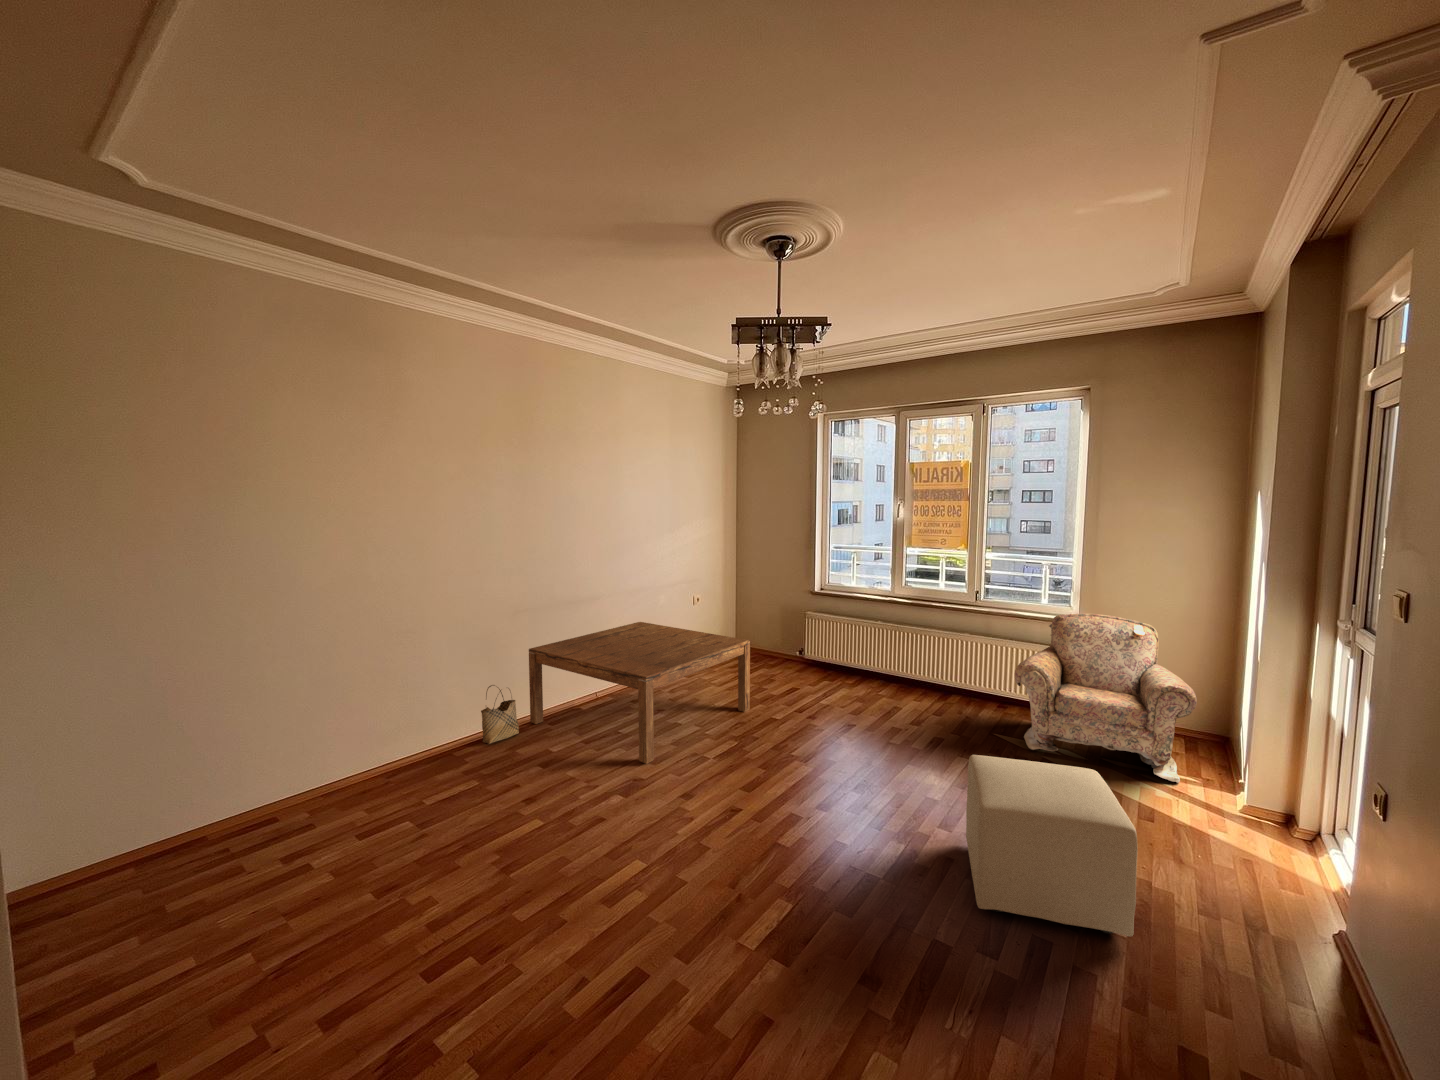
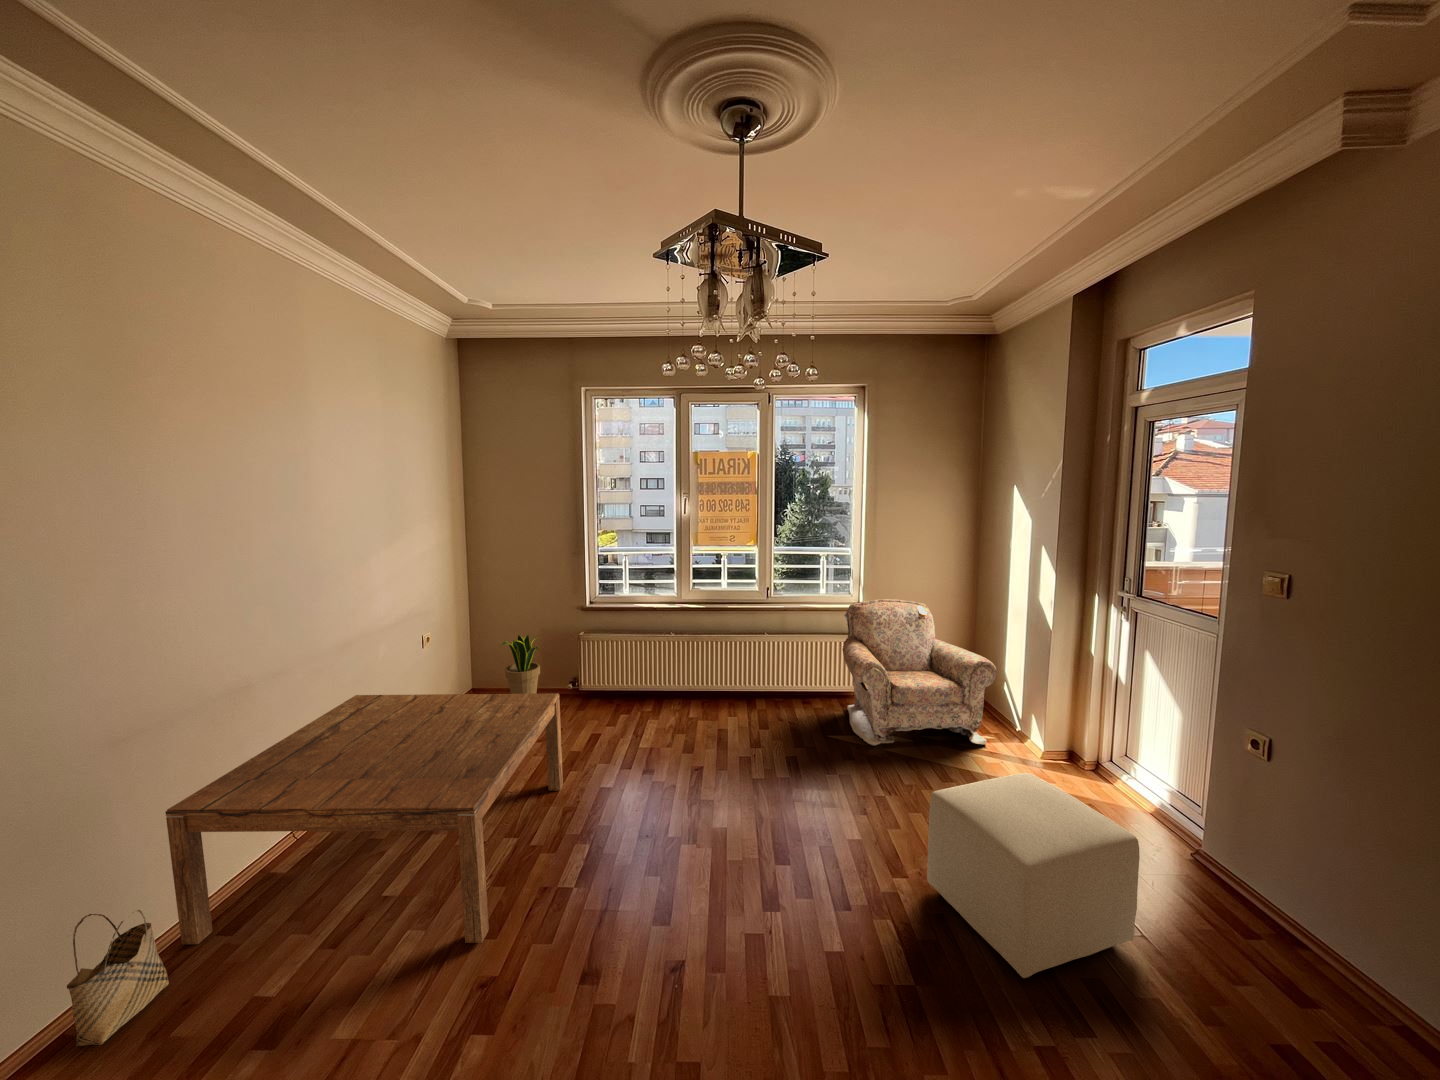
potted plant: none [749,607,781,660] -> present [502,634,540,694]

